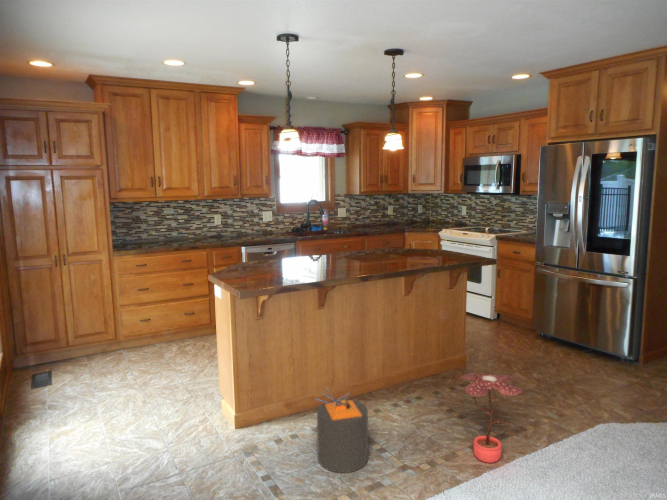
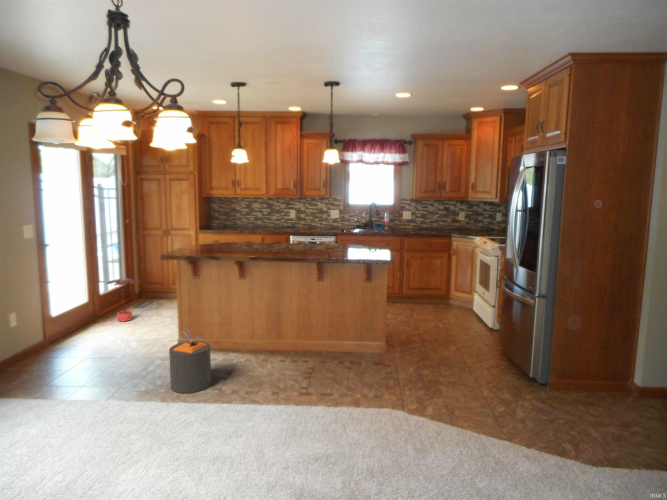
potted plant: present [460,373,523,463] -> present [107,278,140,322]

